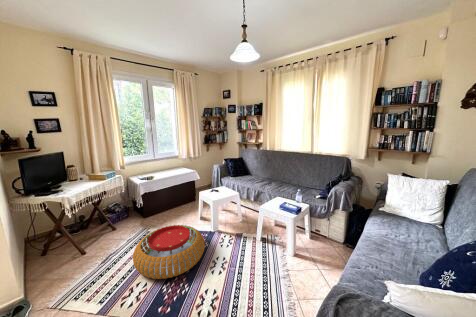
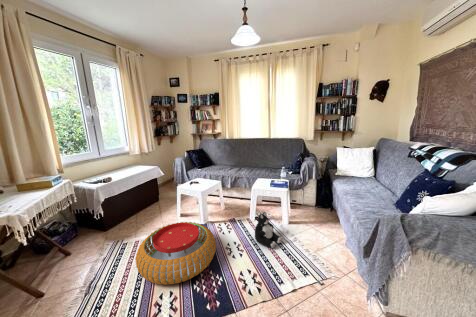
plush toy: none [243,236,271,277] -> present [255,212,283,248]

